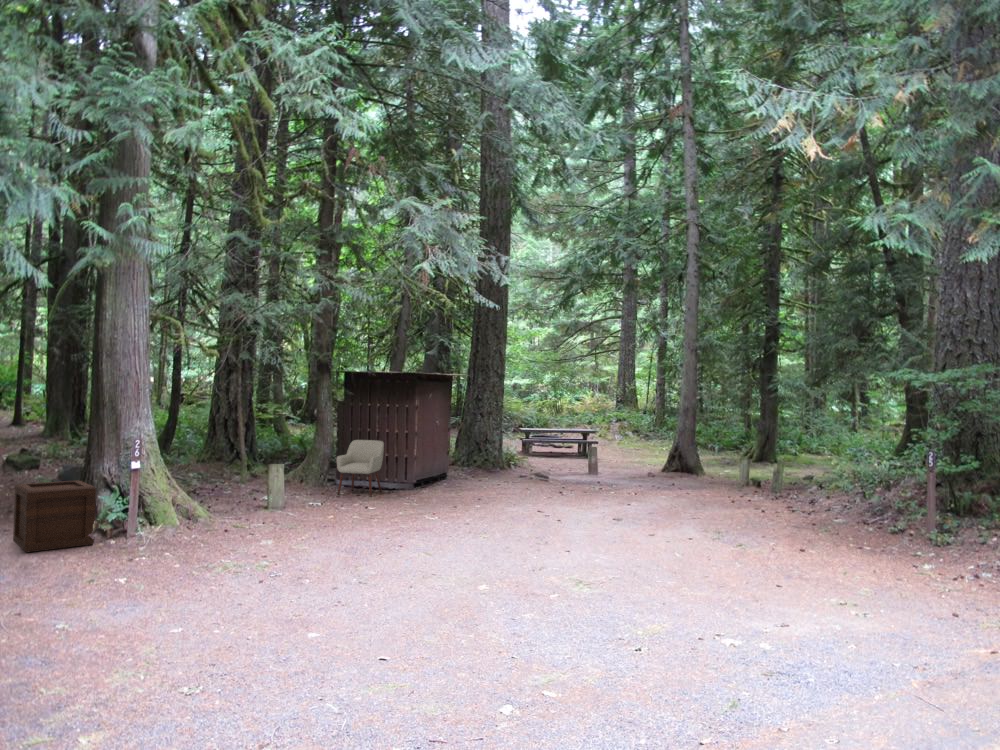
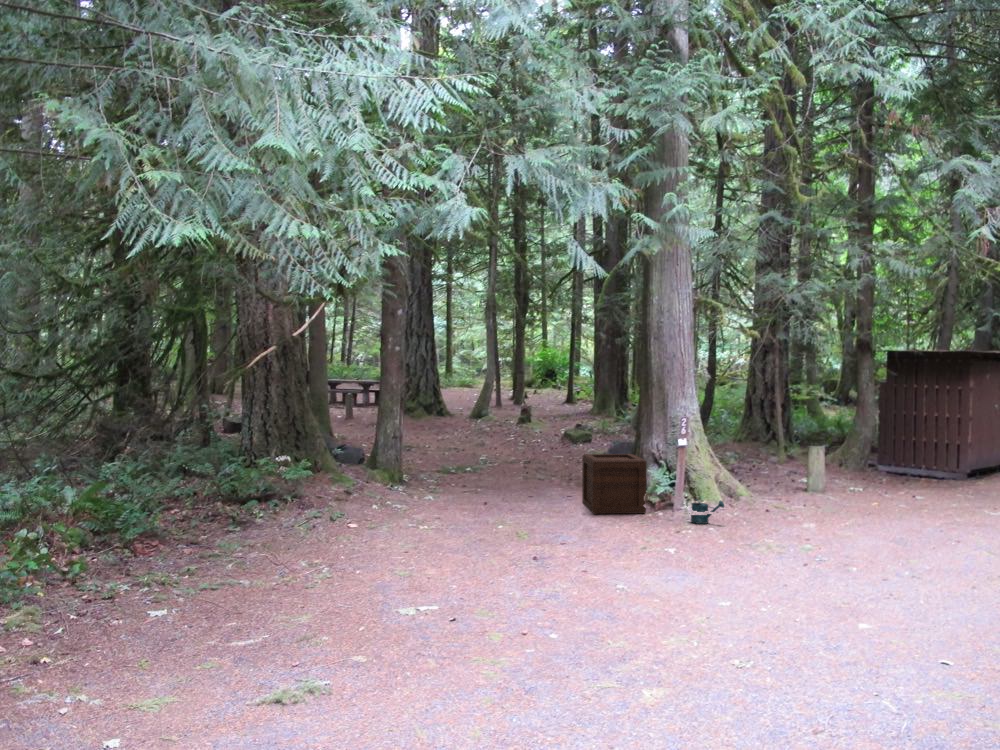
chair: present [337,440,384,497] -> none [886,425,947,493]
watering can: none [141,523,183,550] -> present [686,500,724,524]

